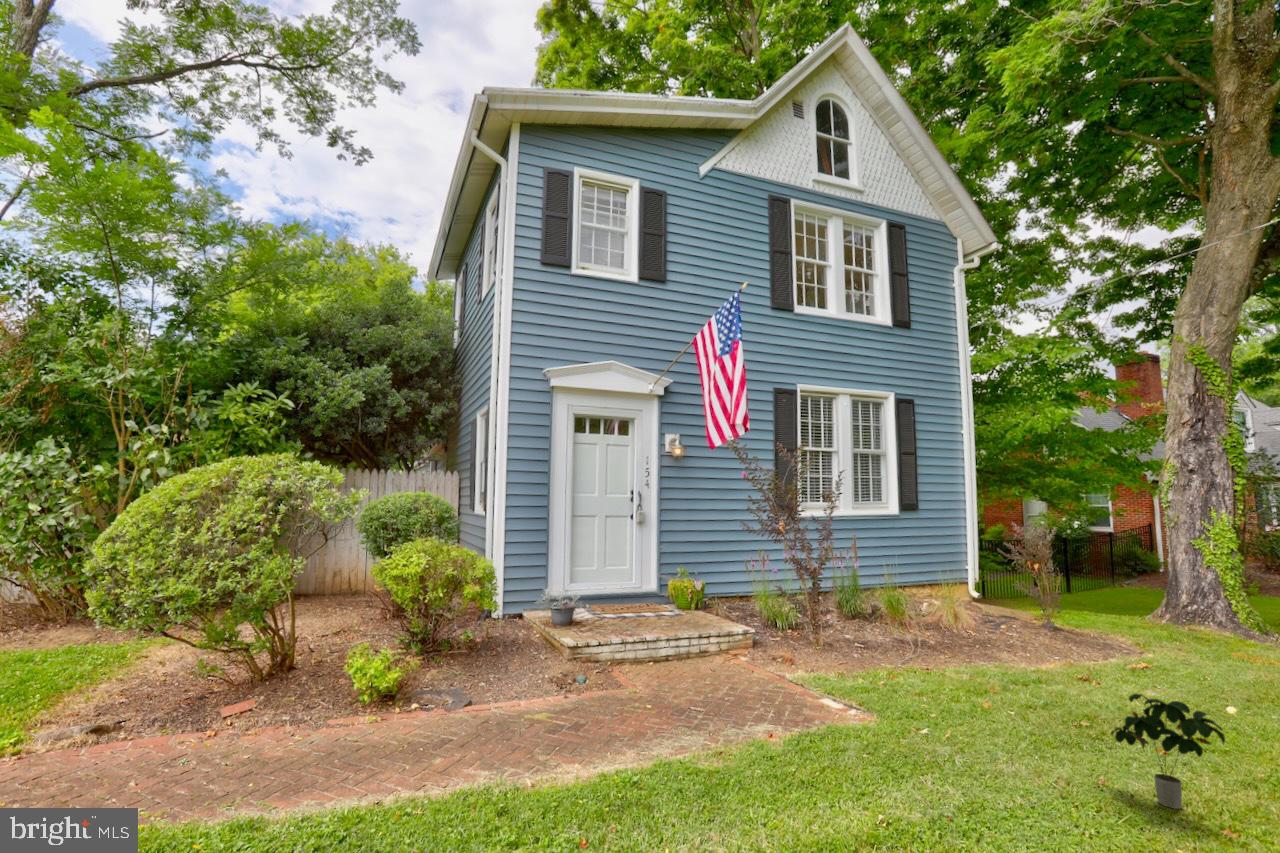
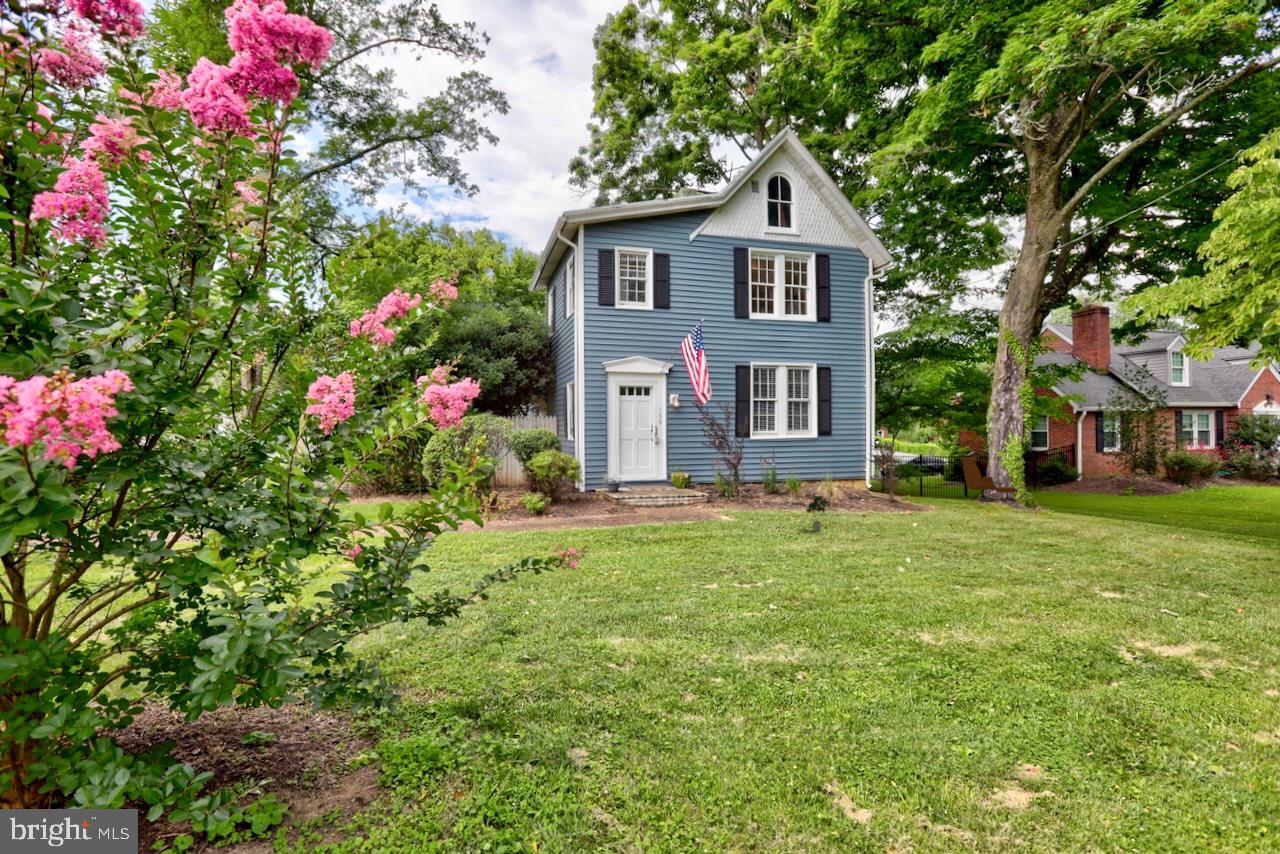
lounge chair: none [1167,553,1267,636] -> present [962,457,1018,501]

